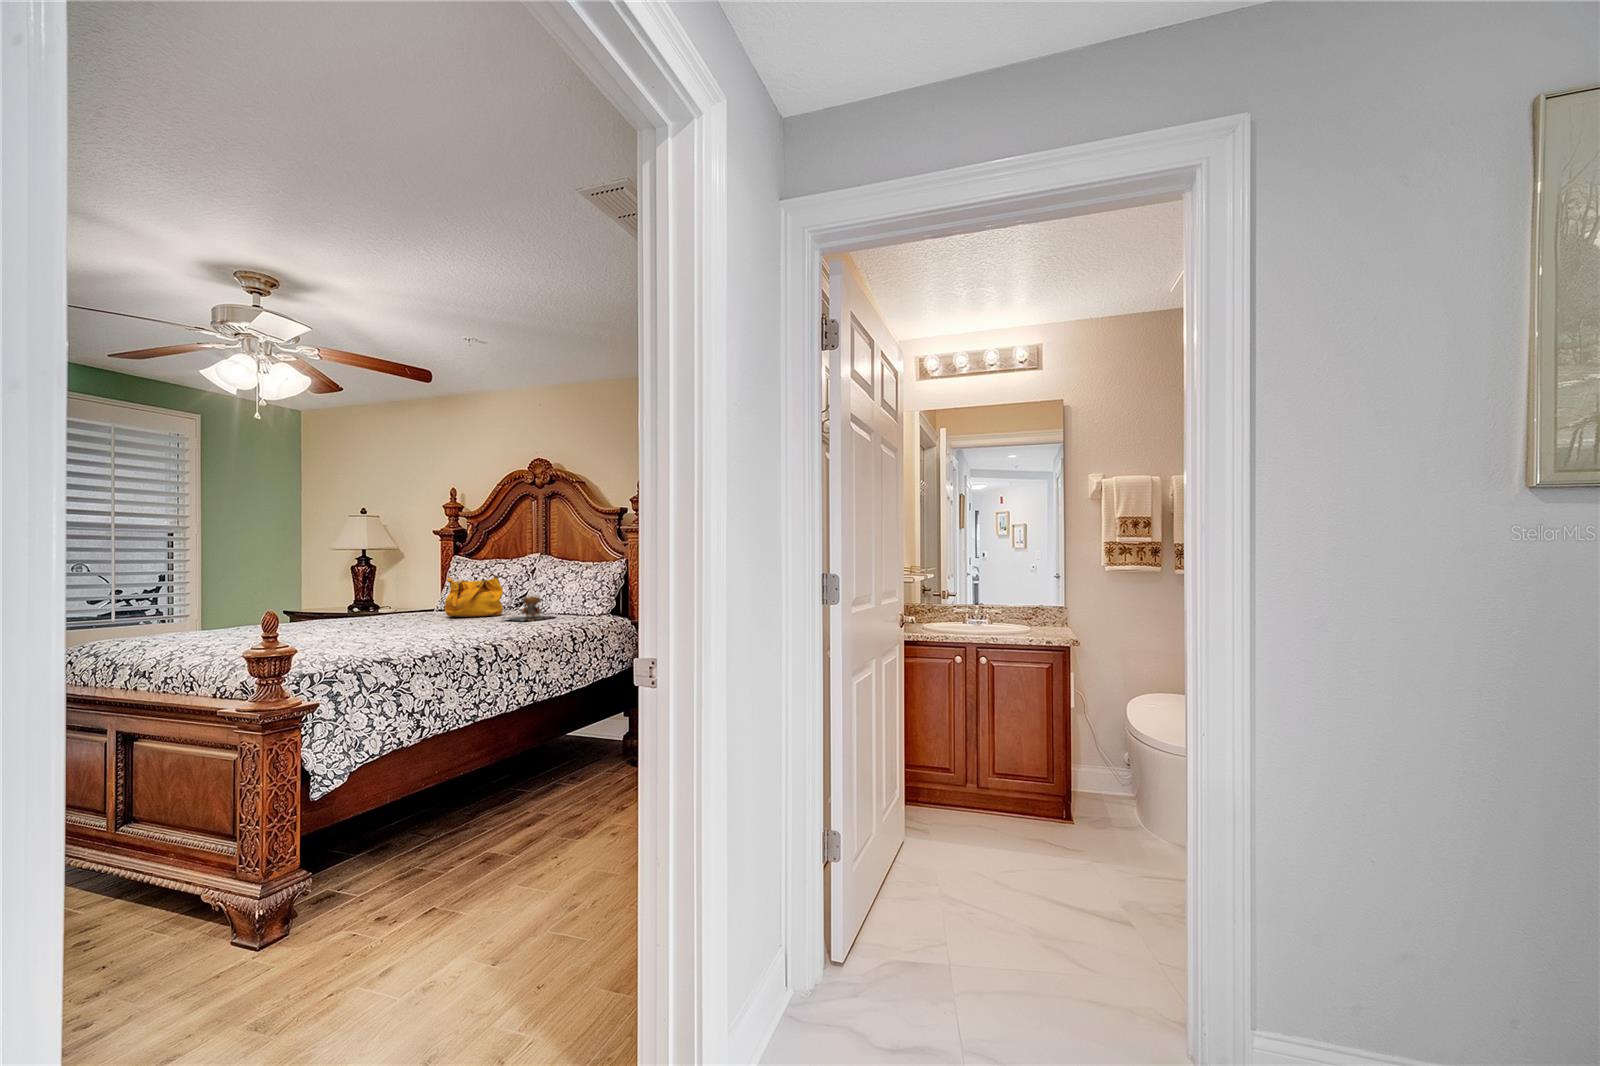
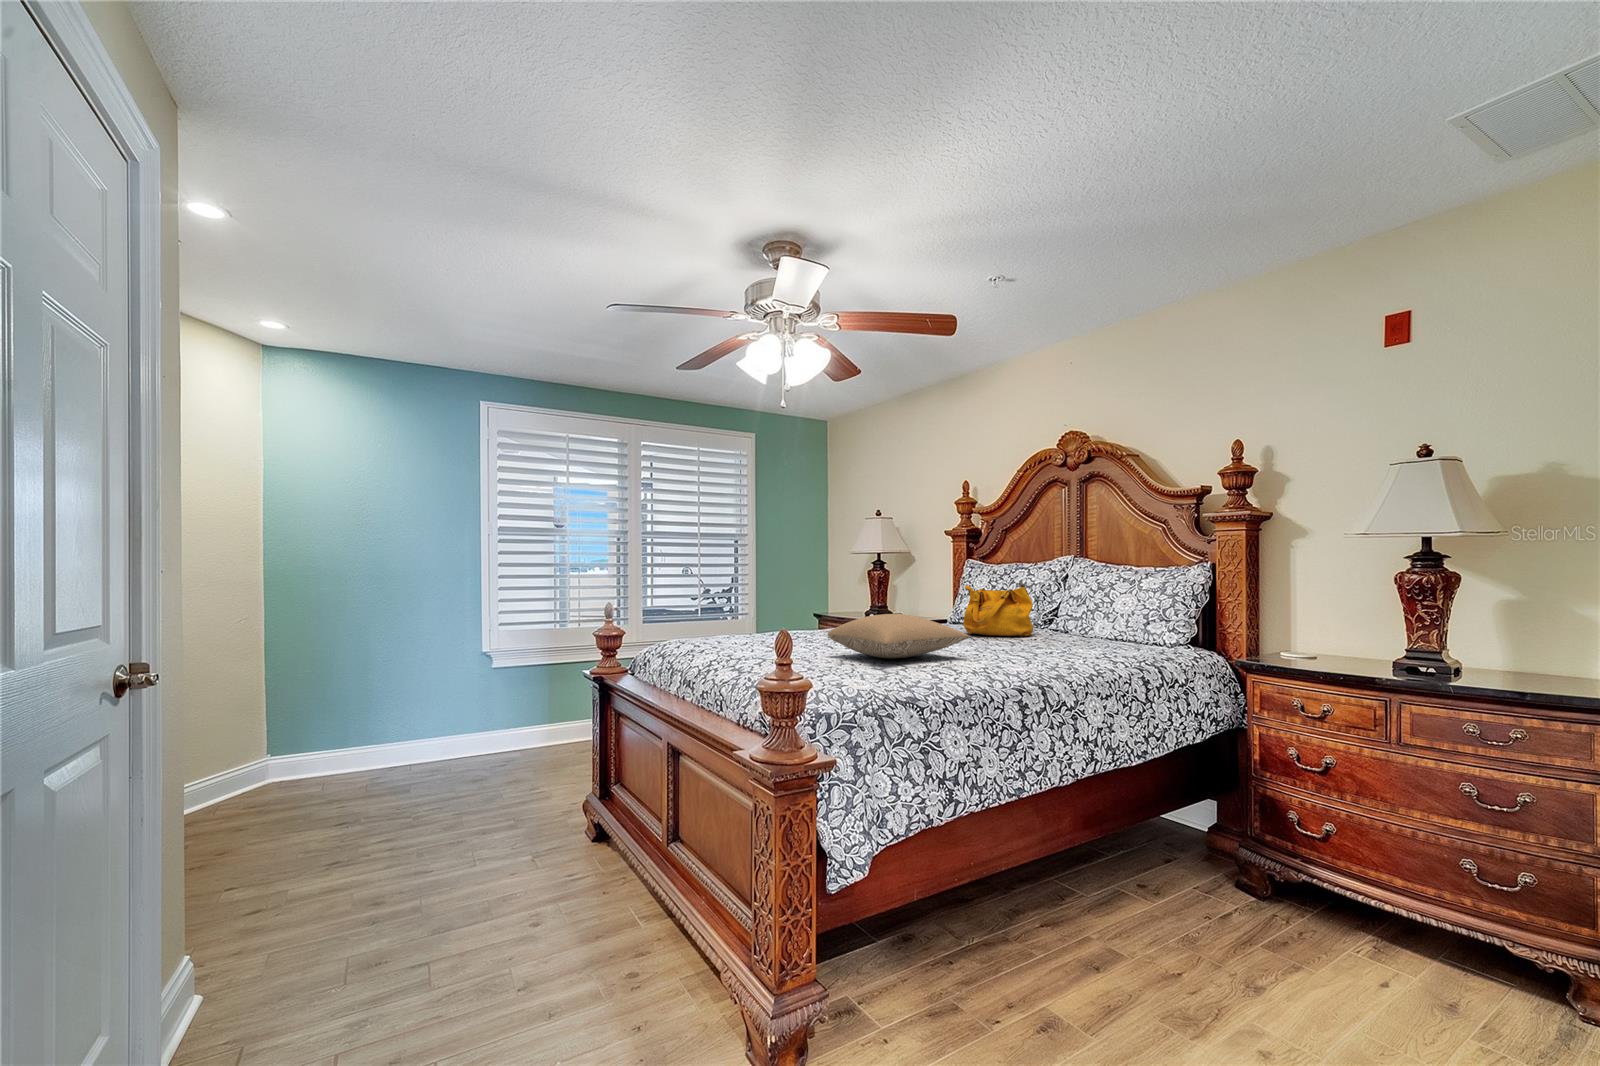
teddy bear: present [509,596,554,621] -> none [1036,614,1115,651]
pillow: none [309,601,442,636] -> present [828,614,969,659]

